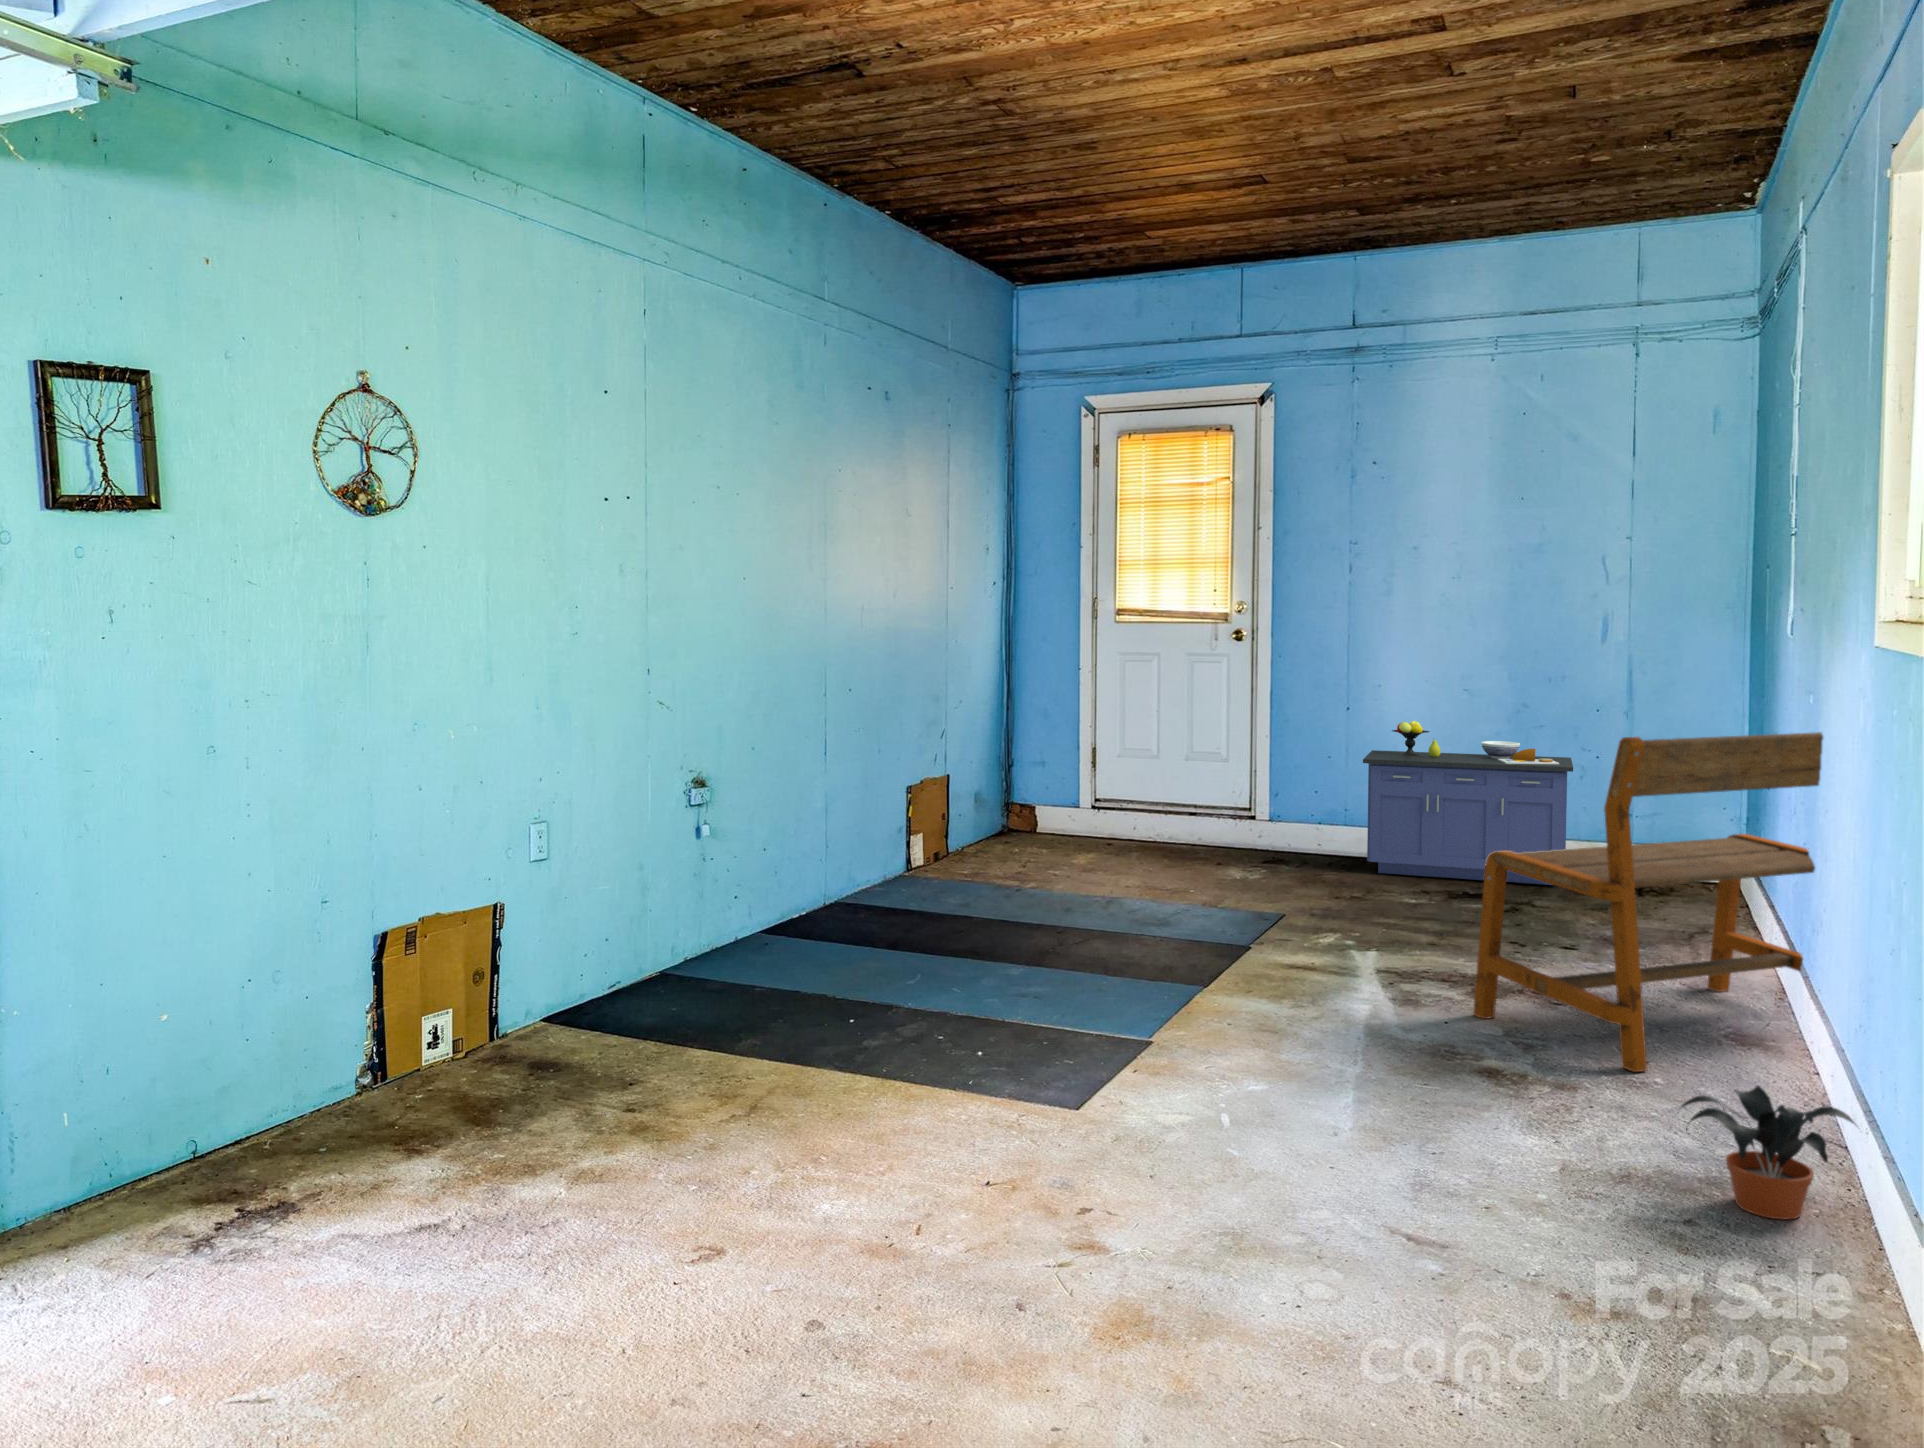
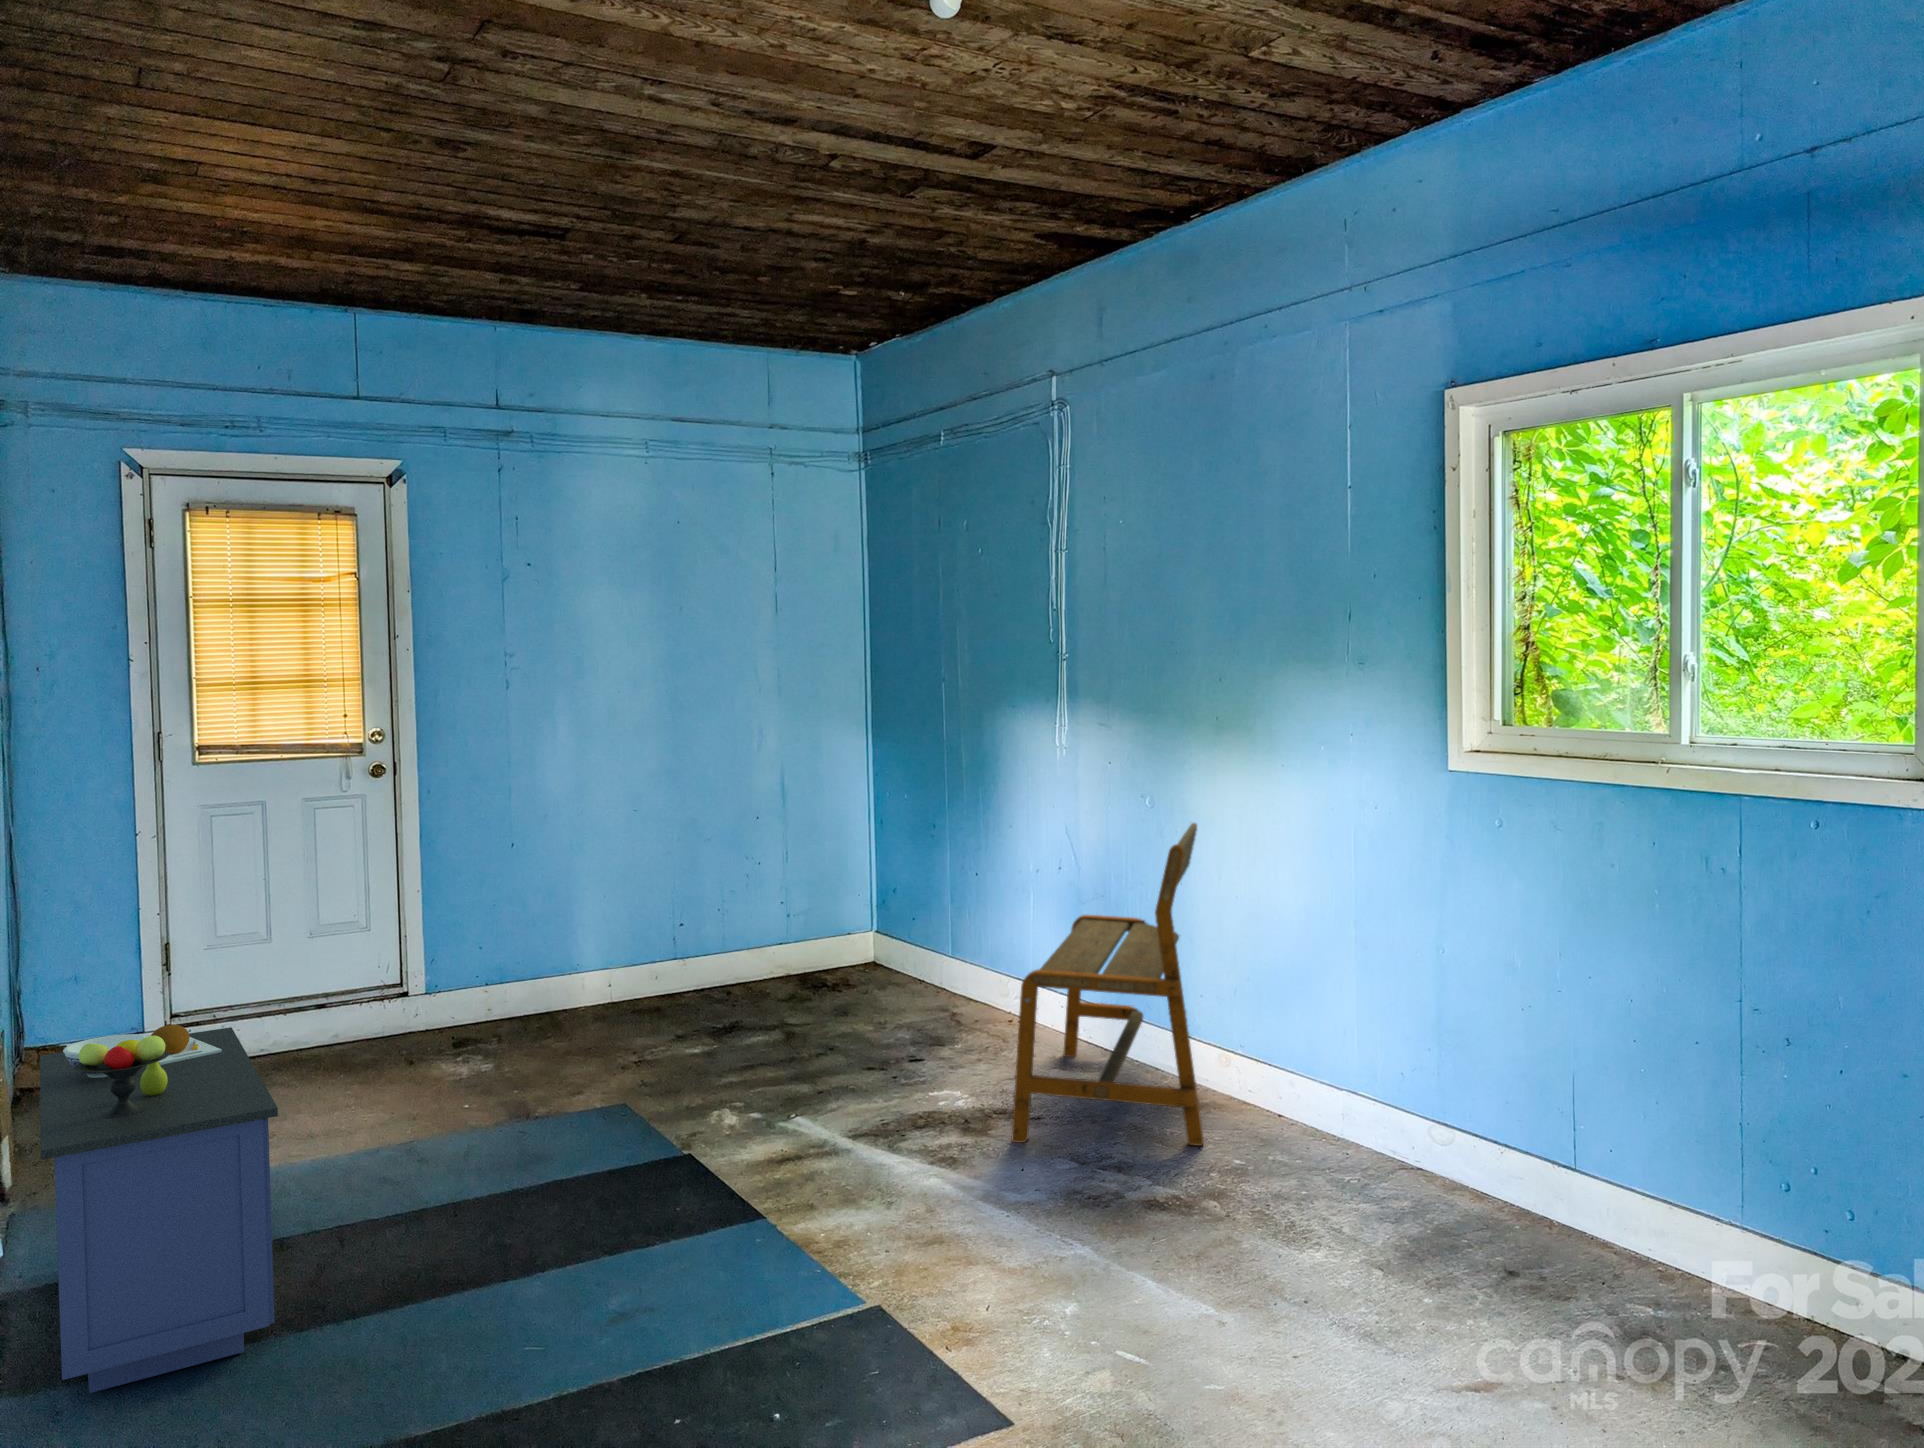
storage cabinet: present [1363,721,1573,885] -> present [40,1025,278,1393]
potted plant: present [1681,1086,1856,1220] -> none [1419,1117,1540,1223]

